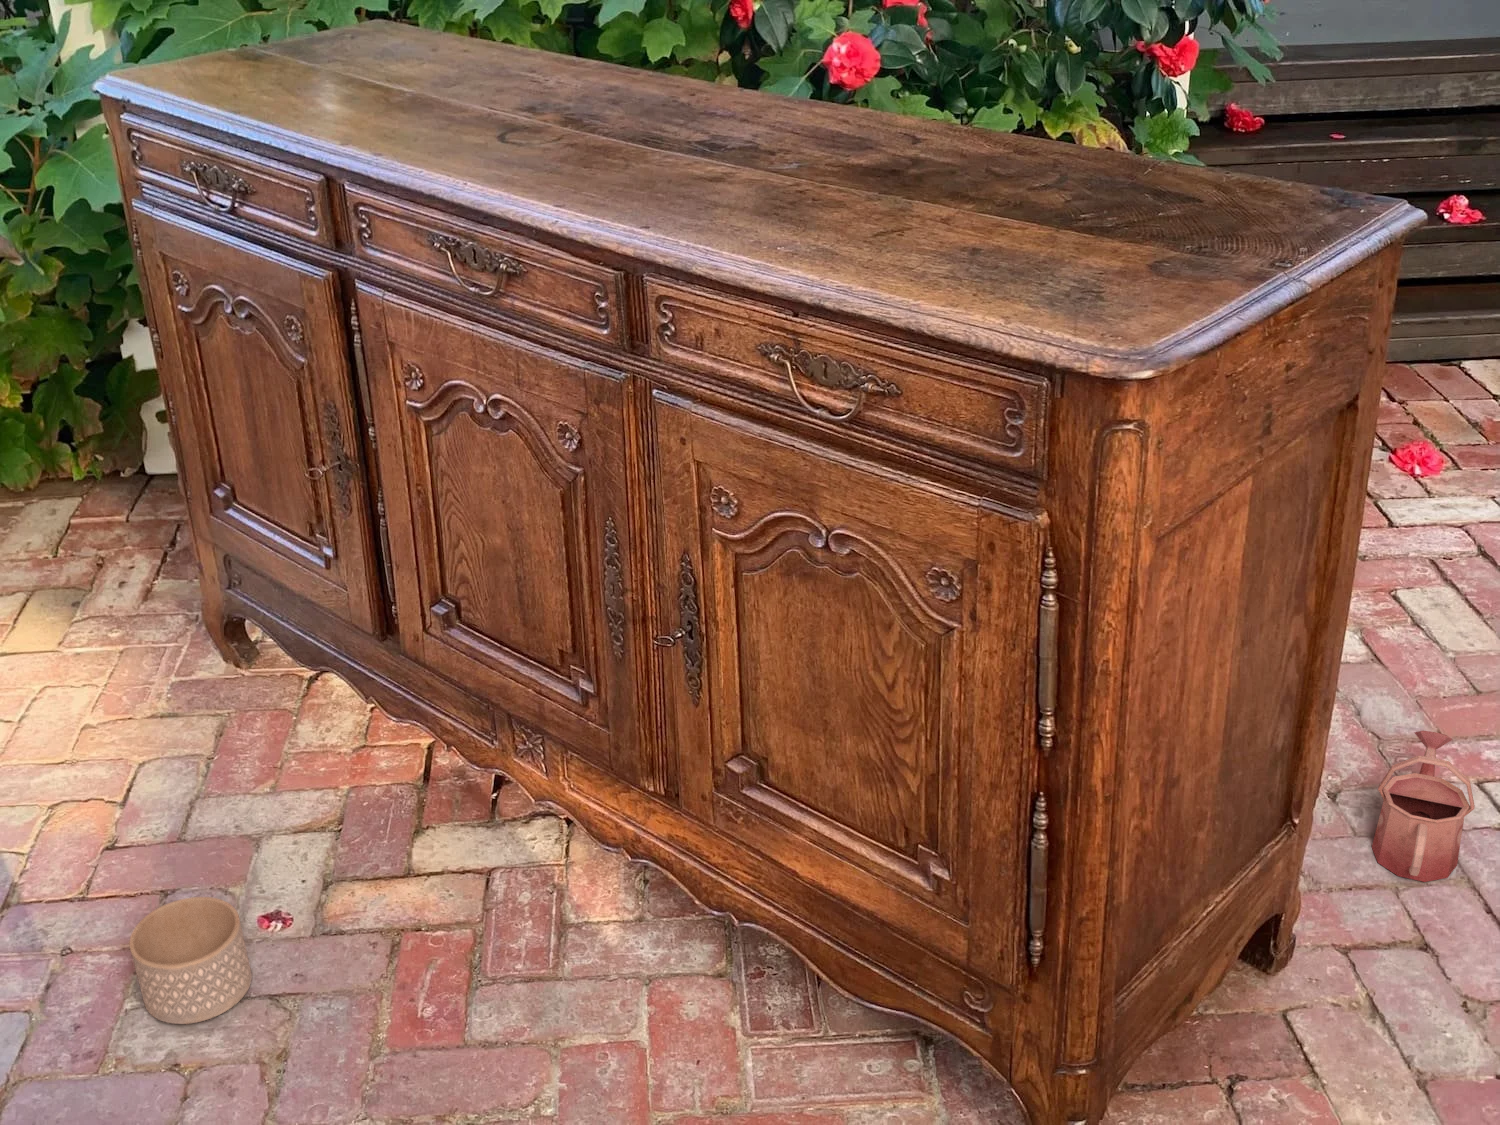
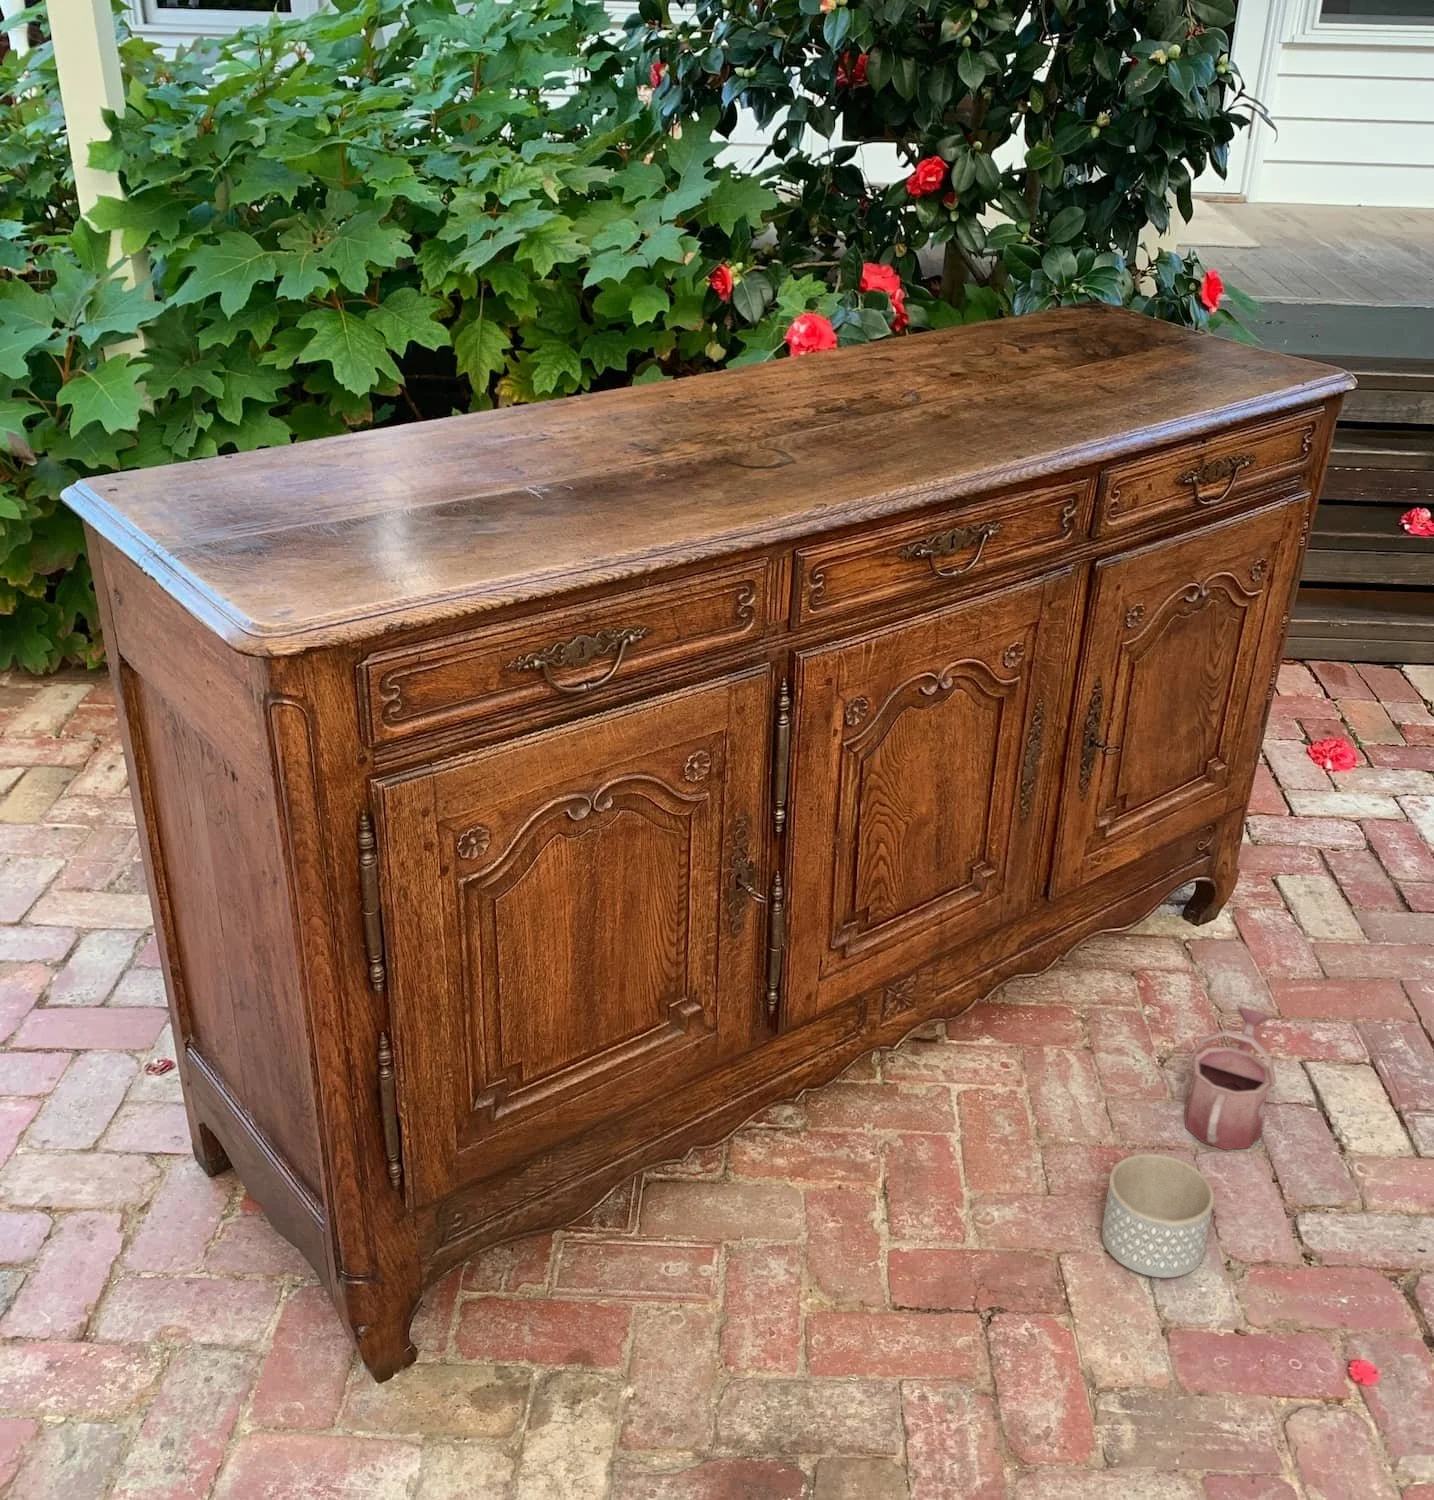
planter: present [129,897,252,1024] -> present [1102,1154,1214,1278]

